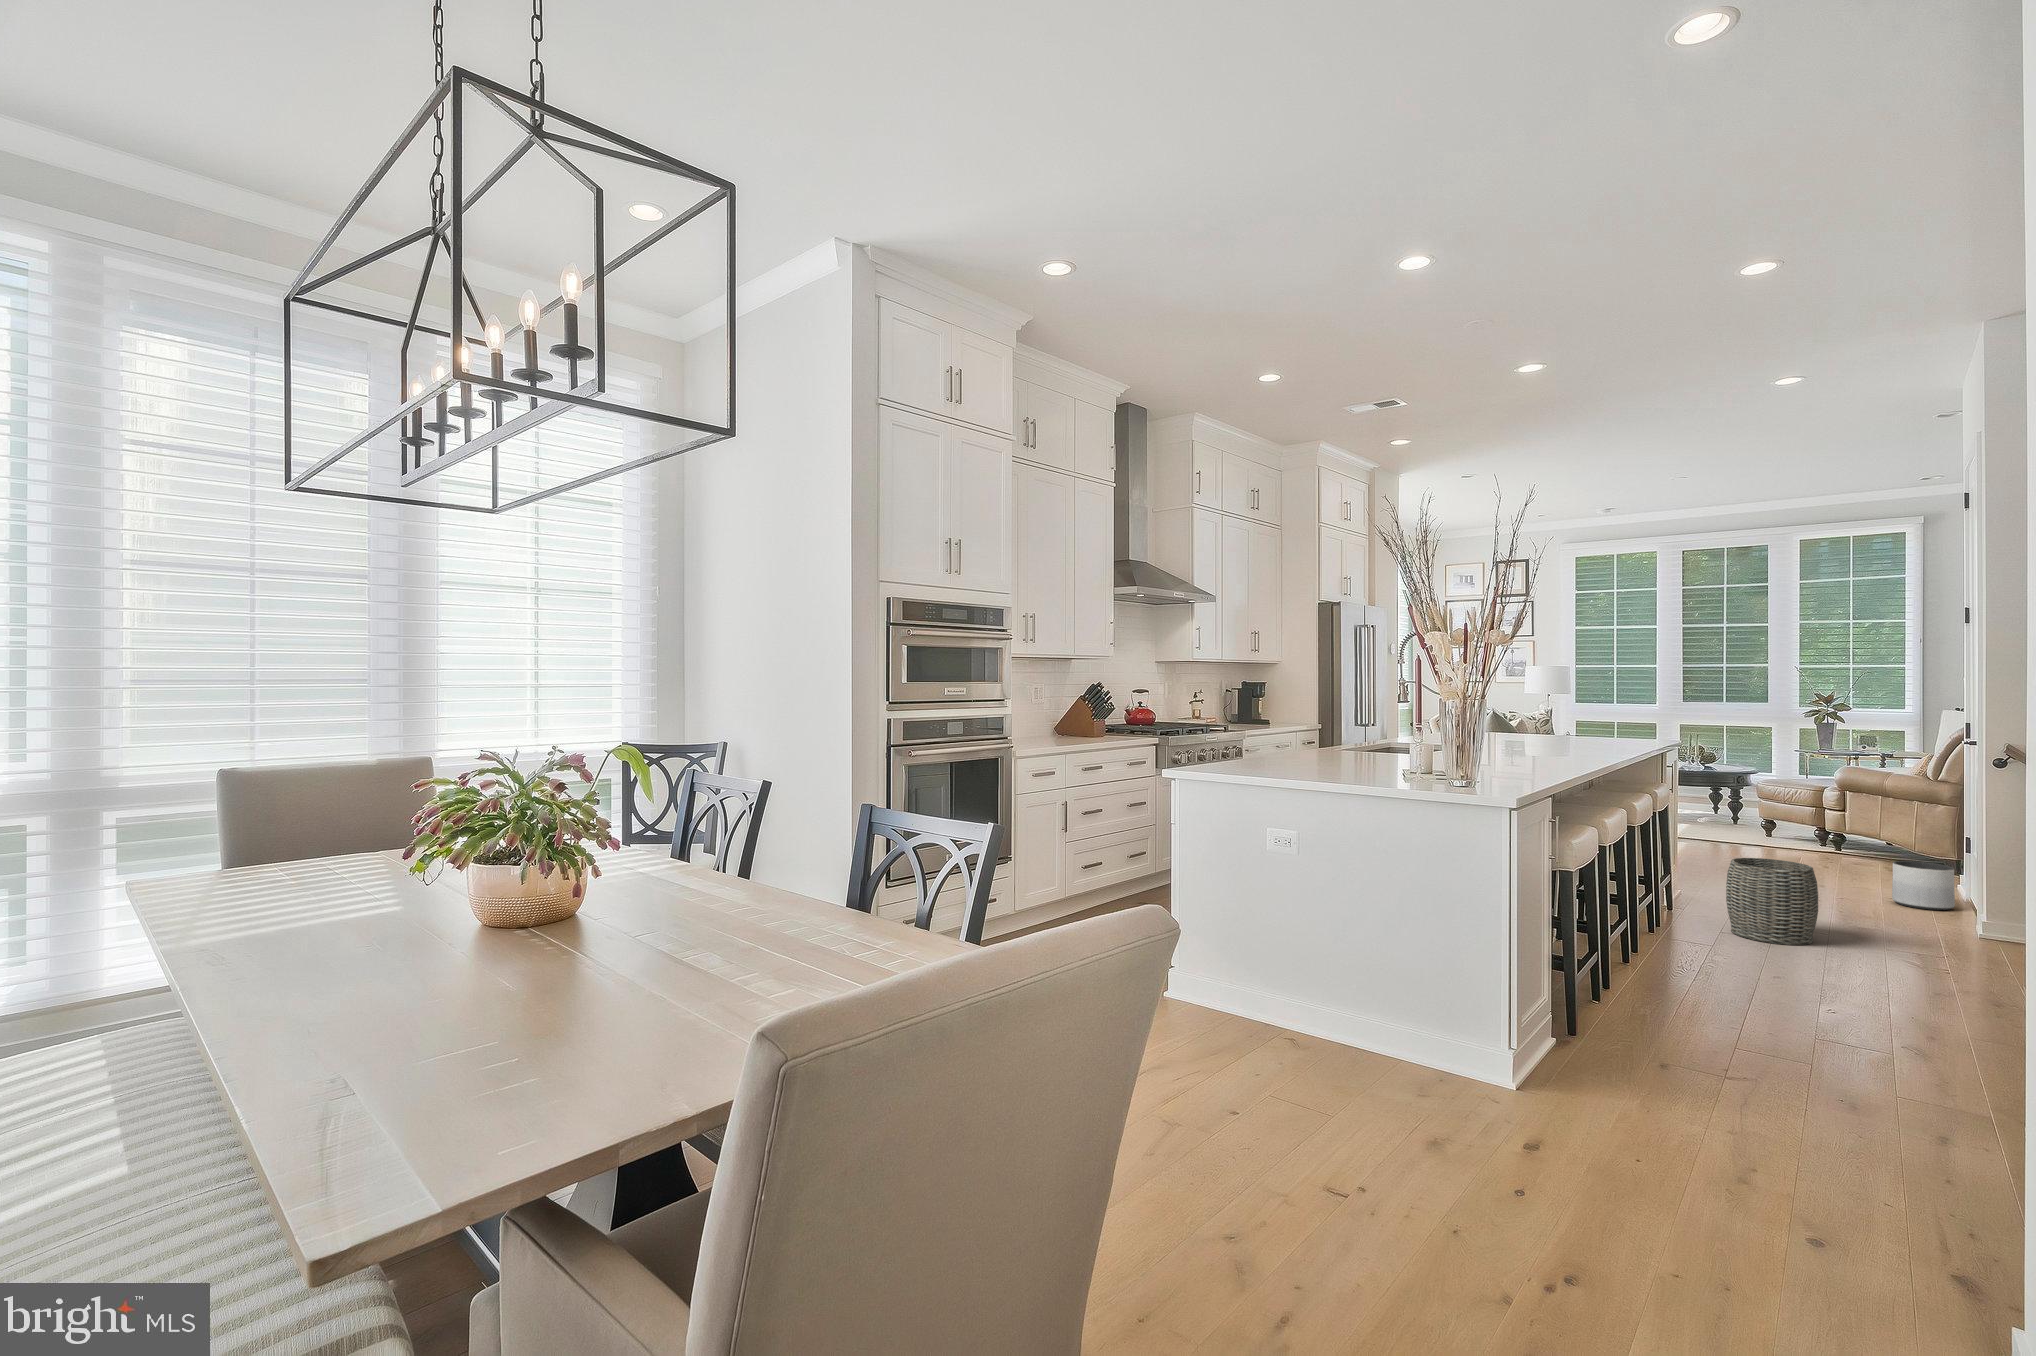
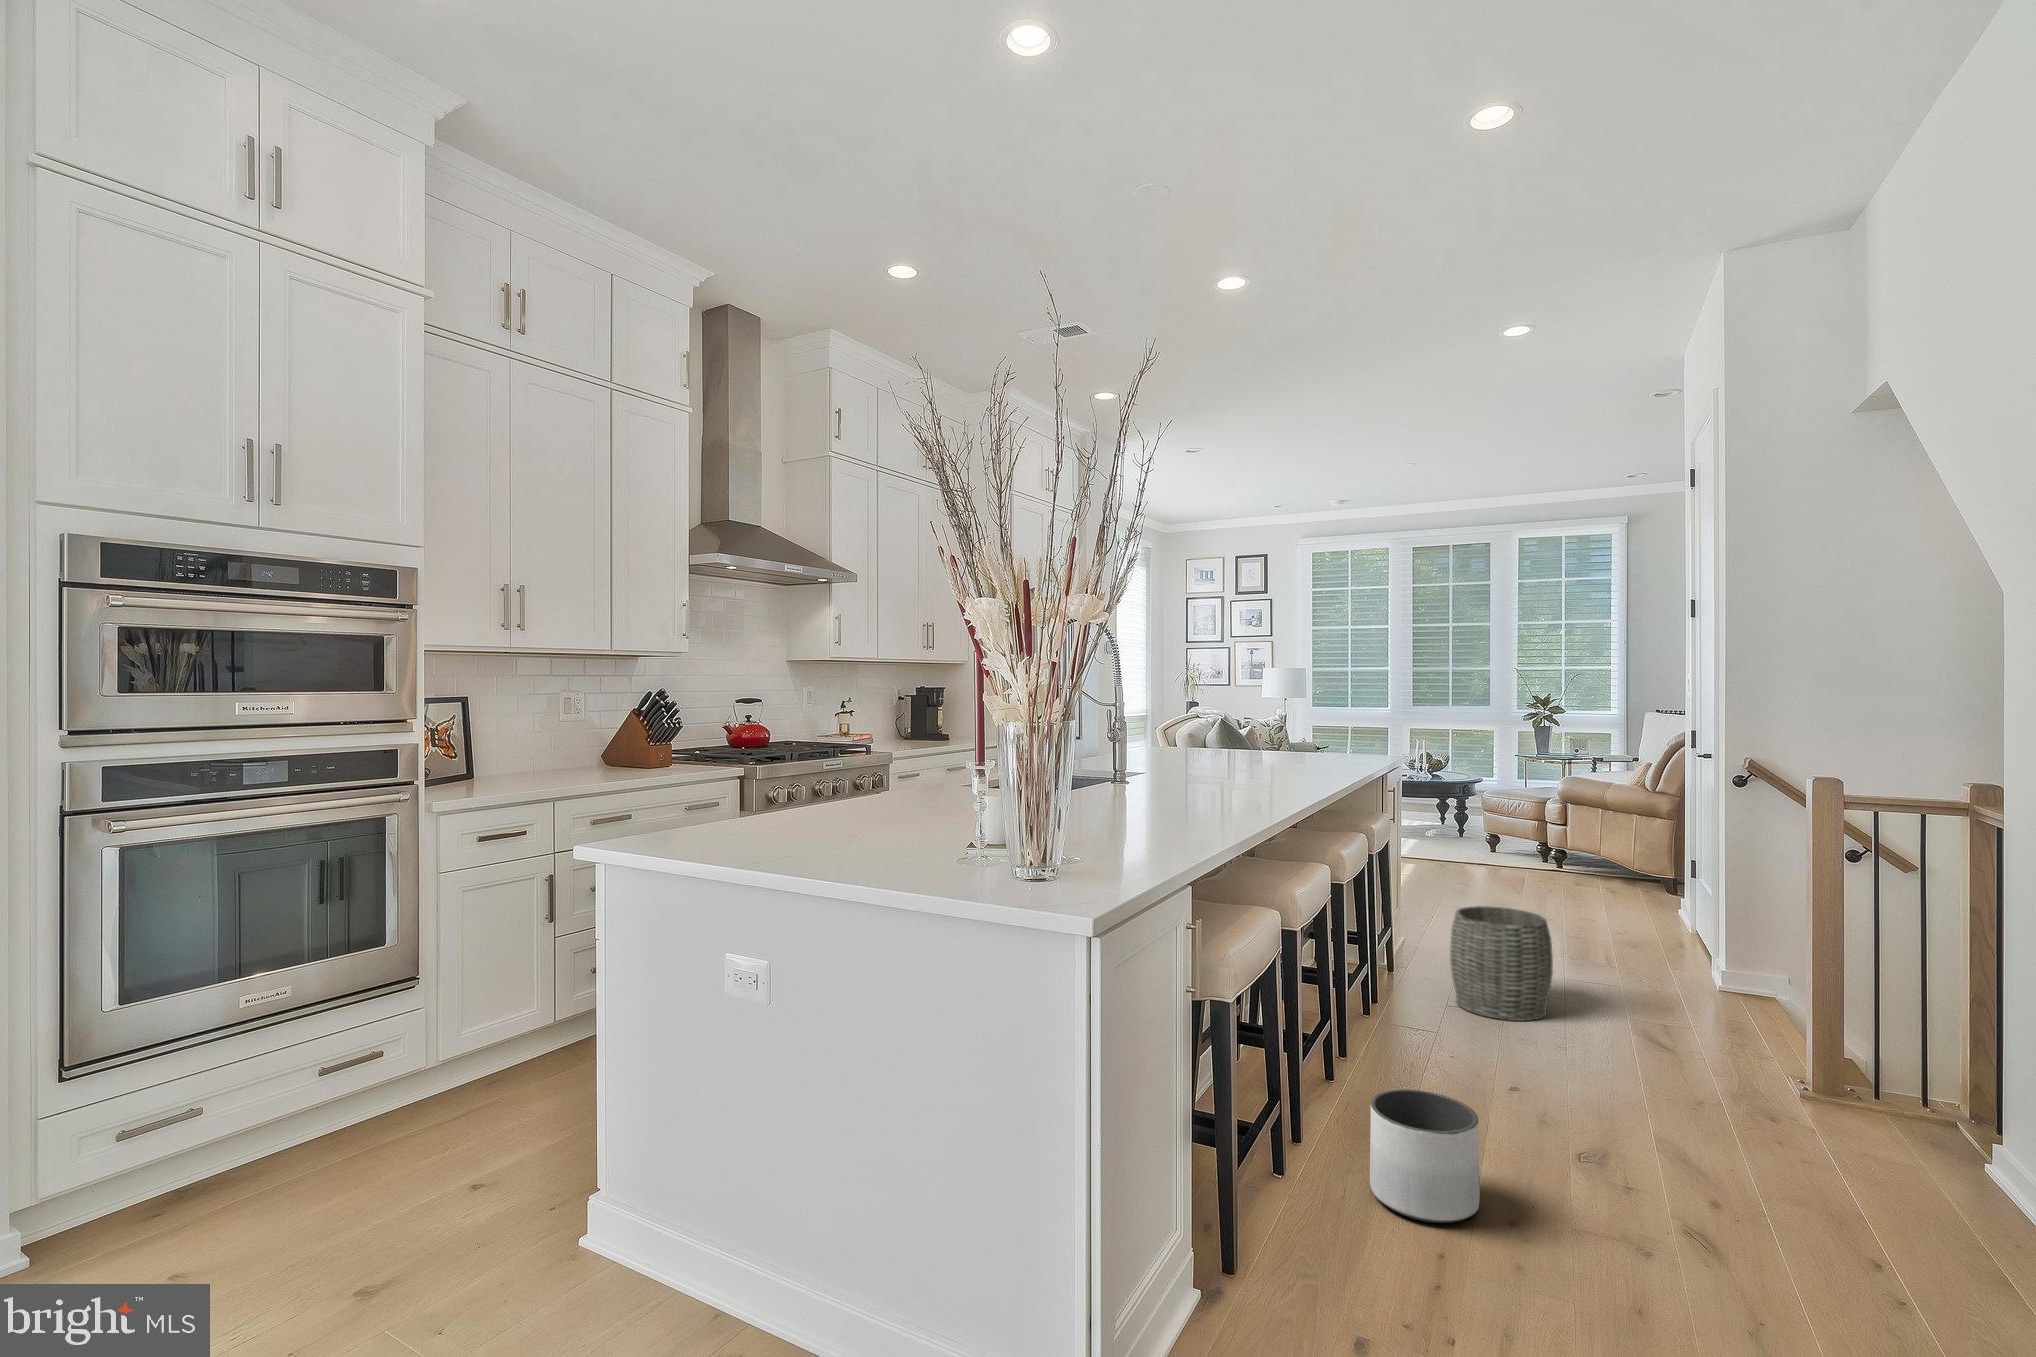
planter: present [1892,861,1955,910] -> present [1370,1089,1480,1223]

